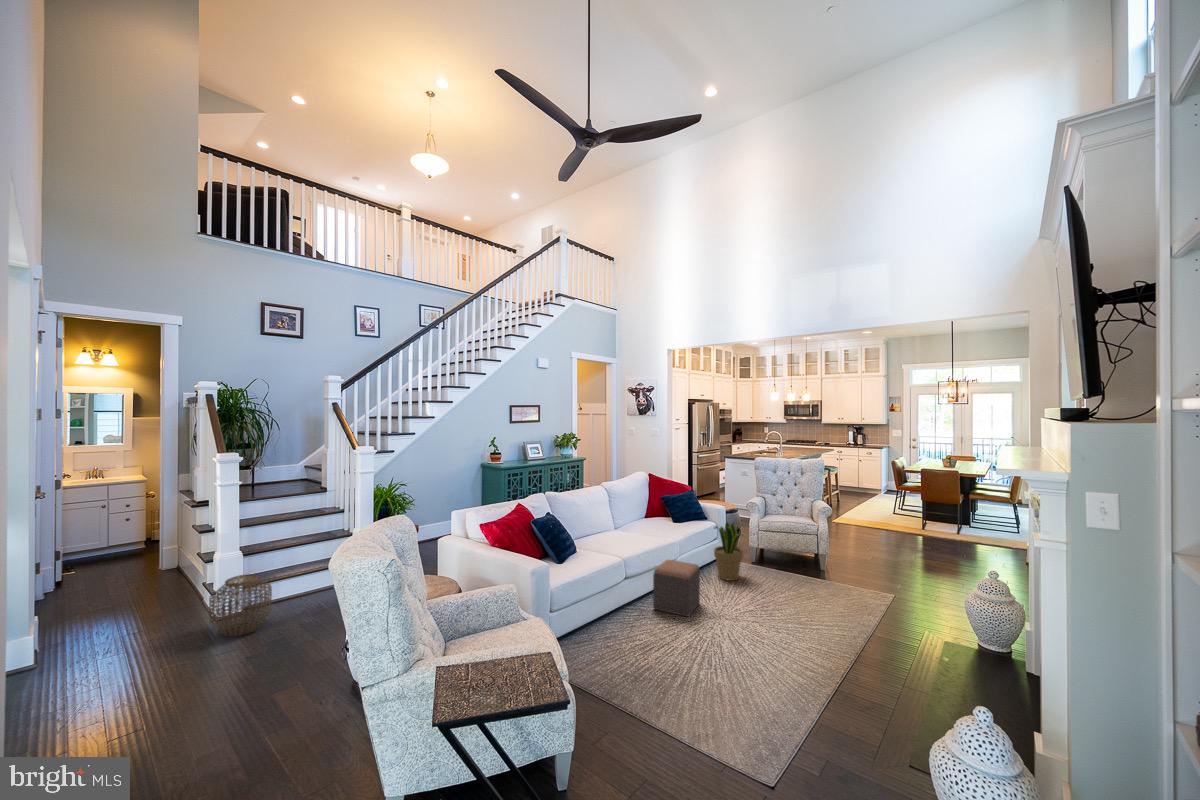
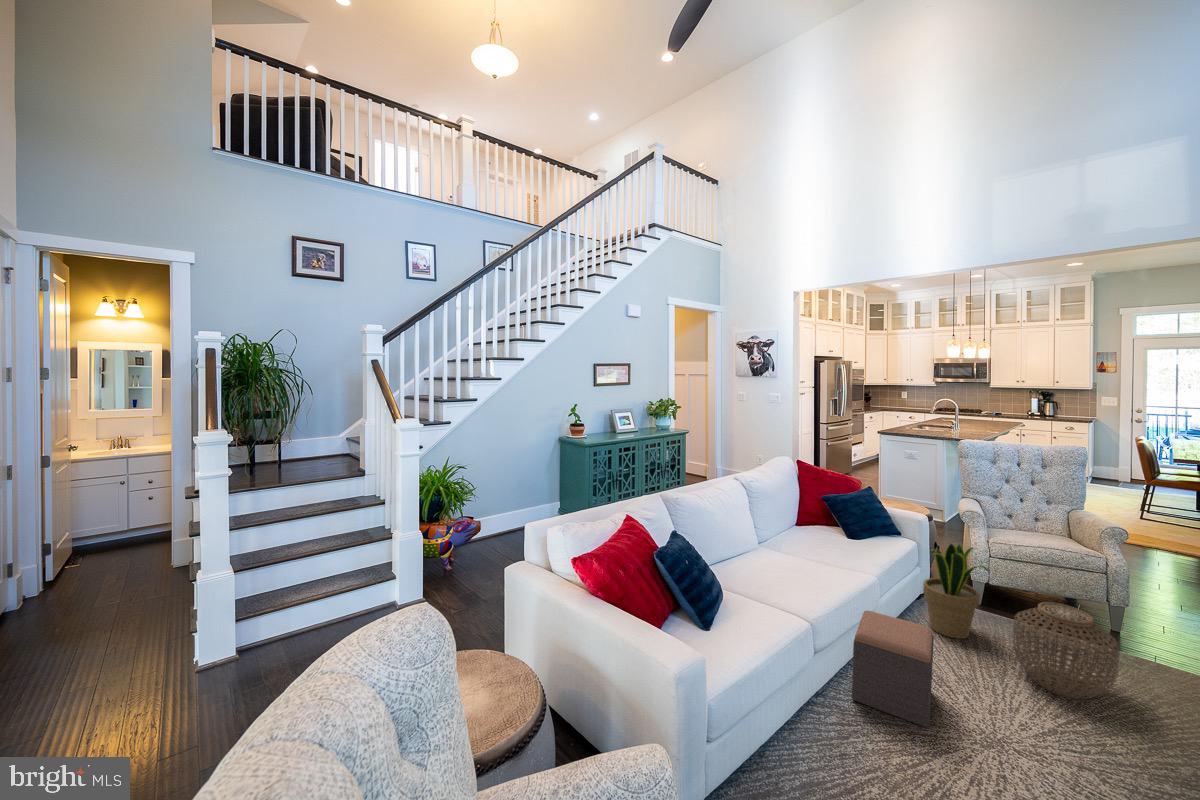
woven basket: present [209,574,272,637] -> present [1013,602,1119,699]

